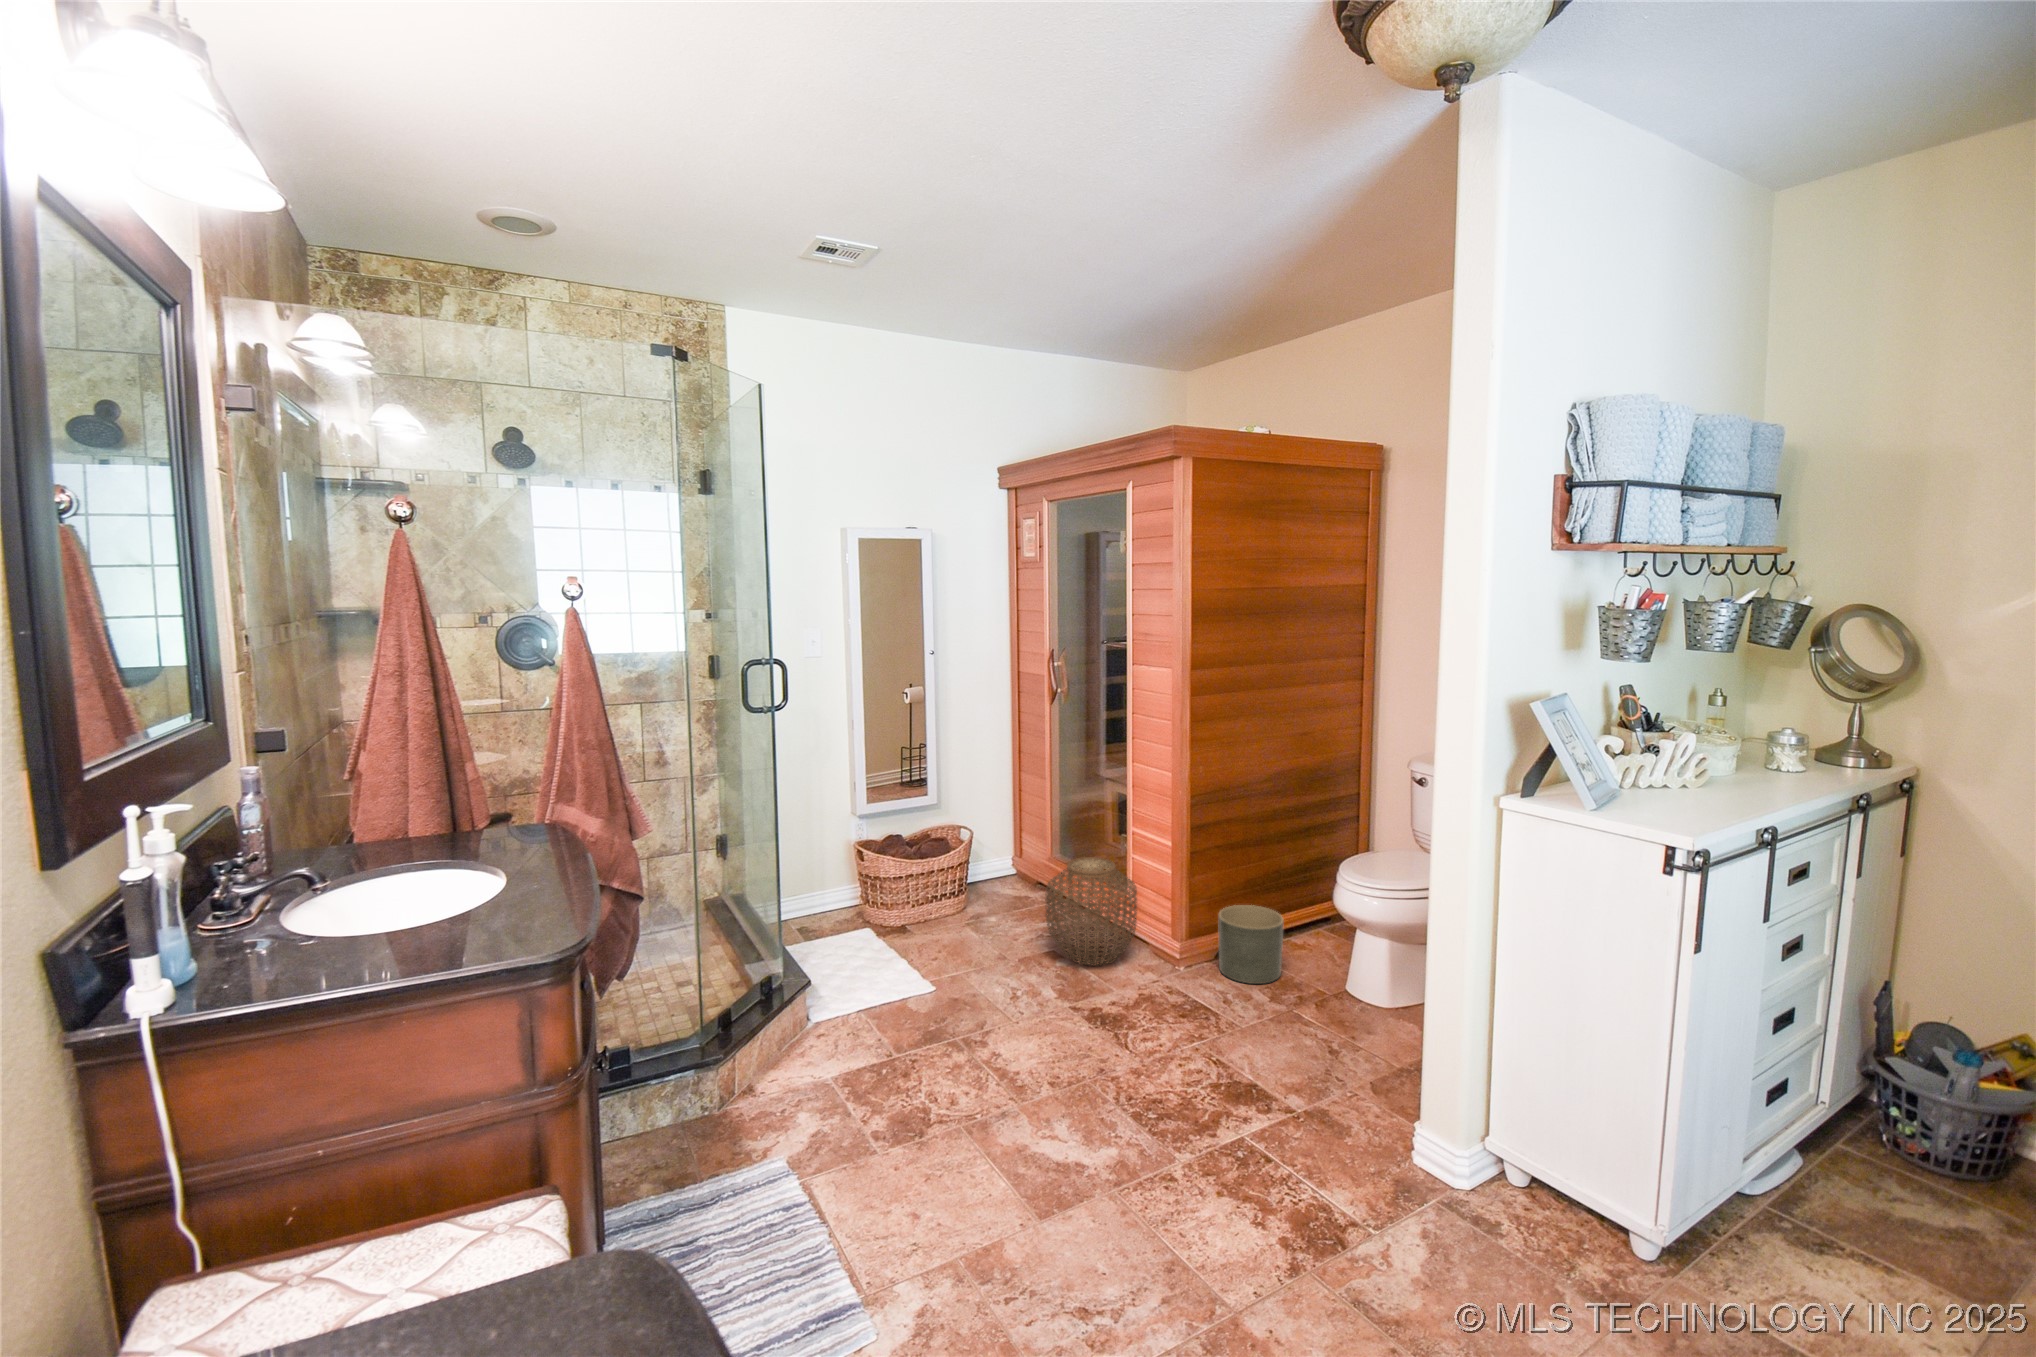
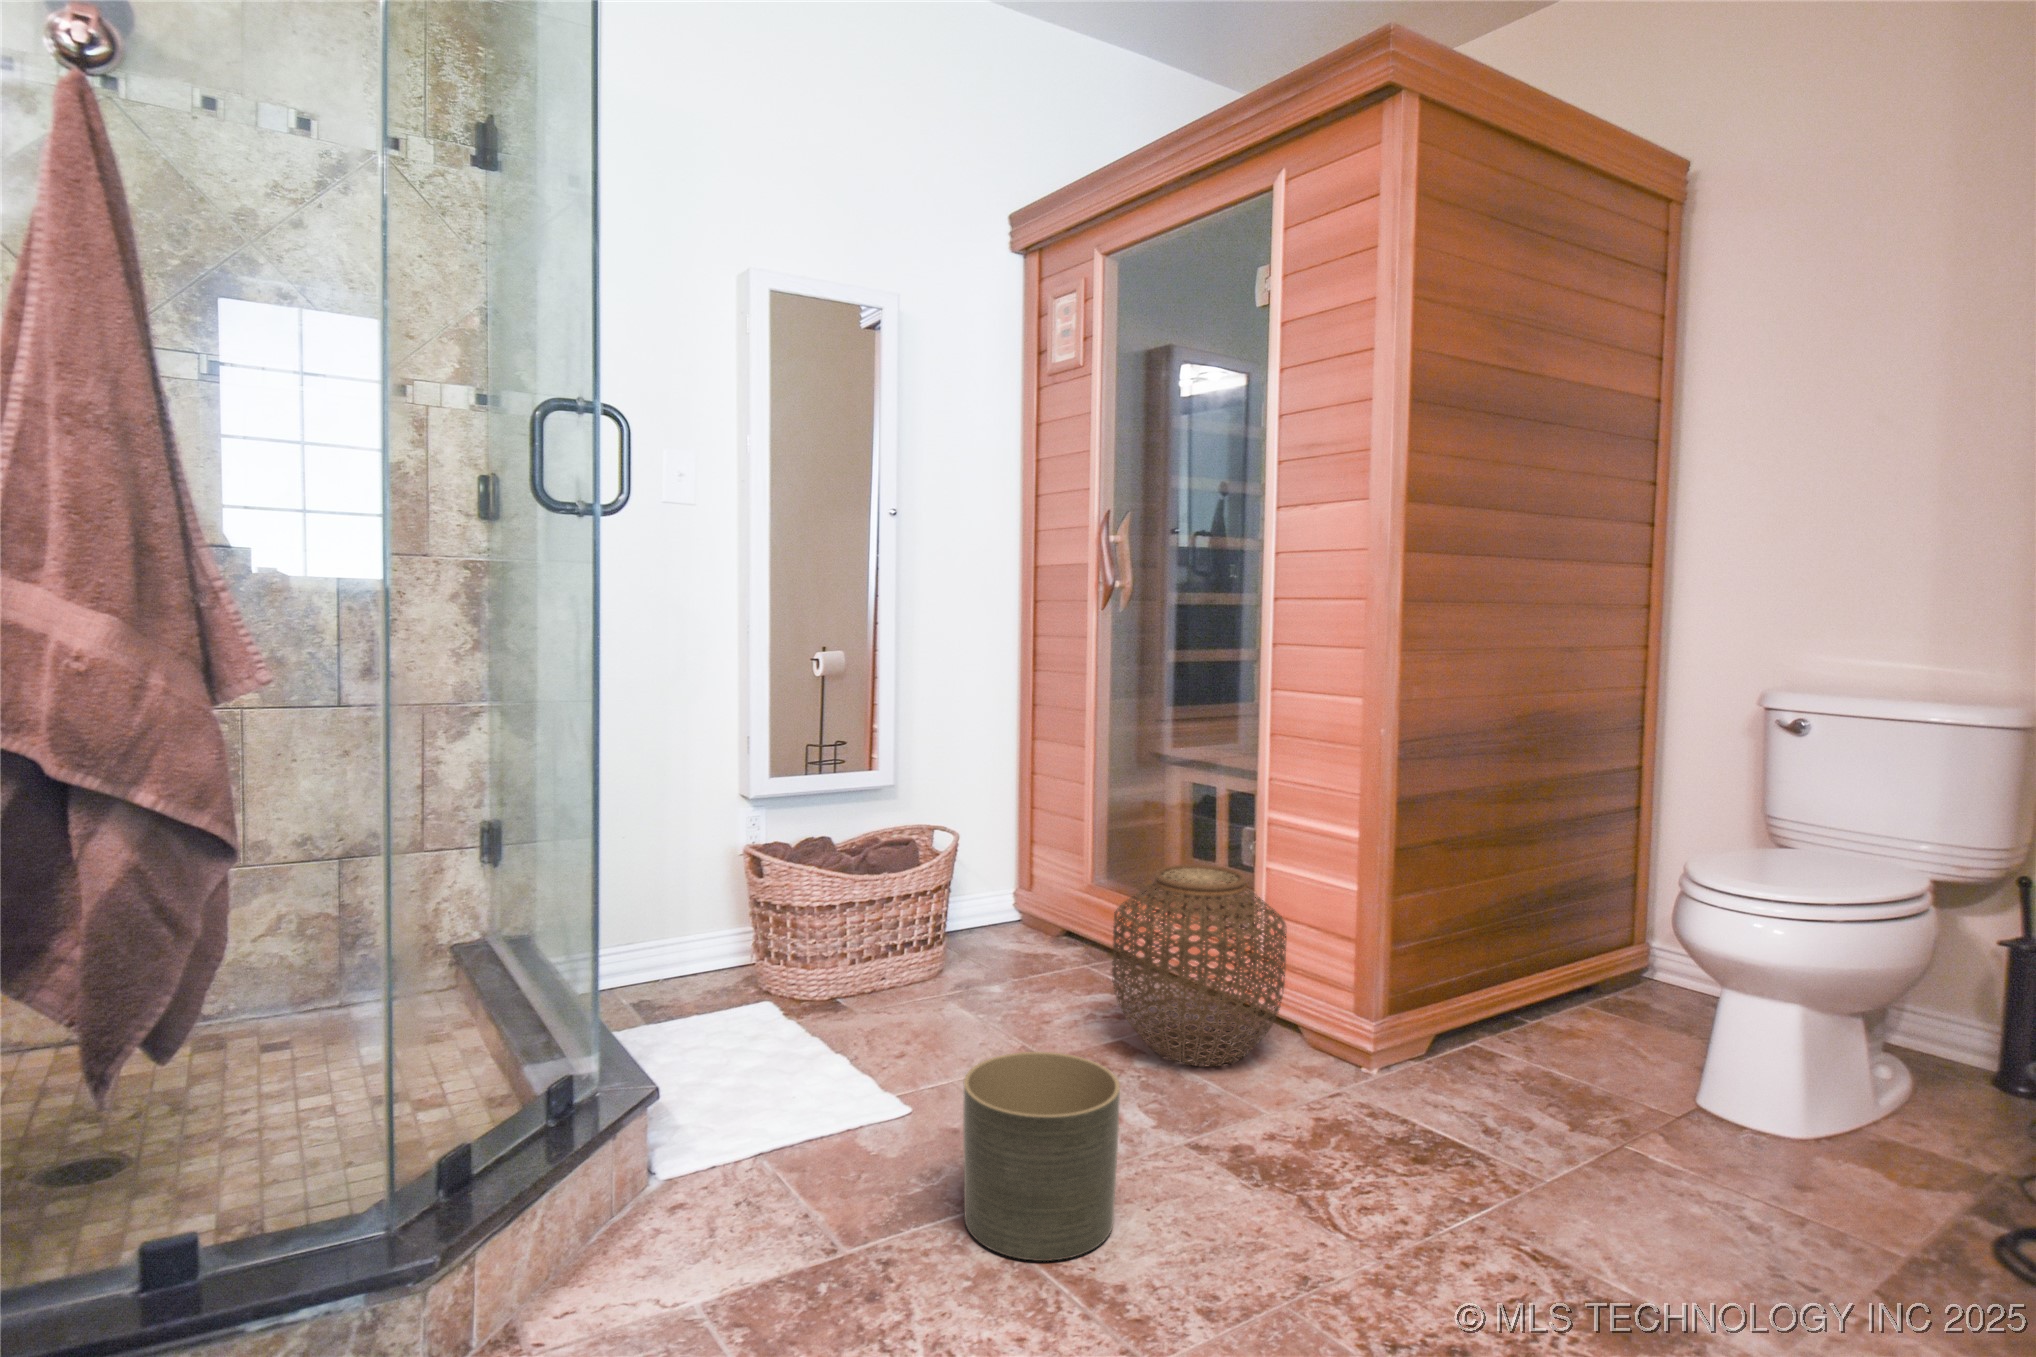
planter: present [1219,905,1284,984] -> present [963,1052,1120,1261]

